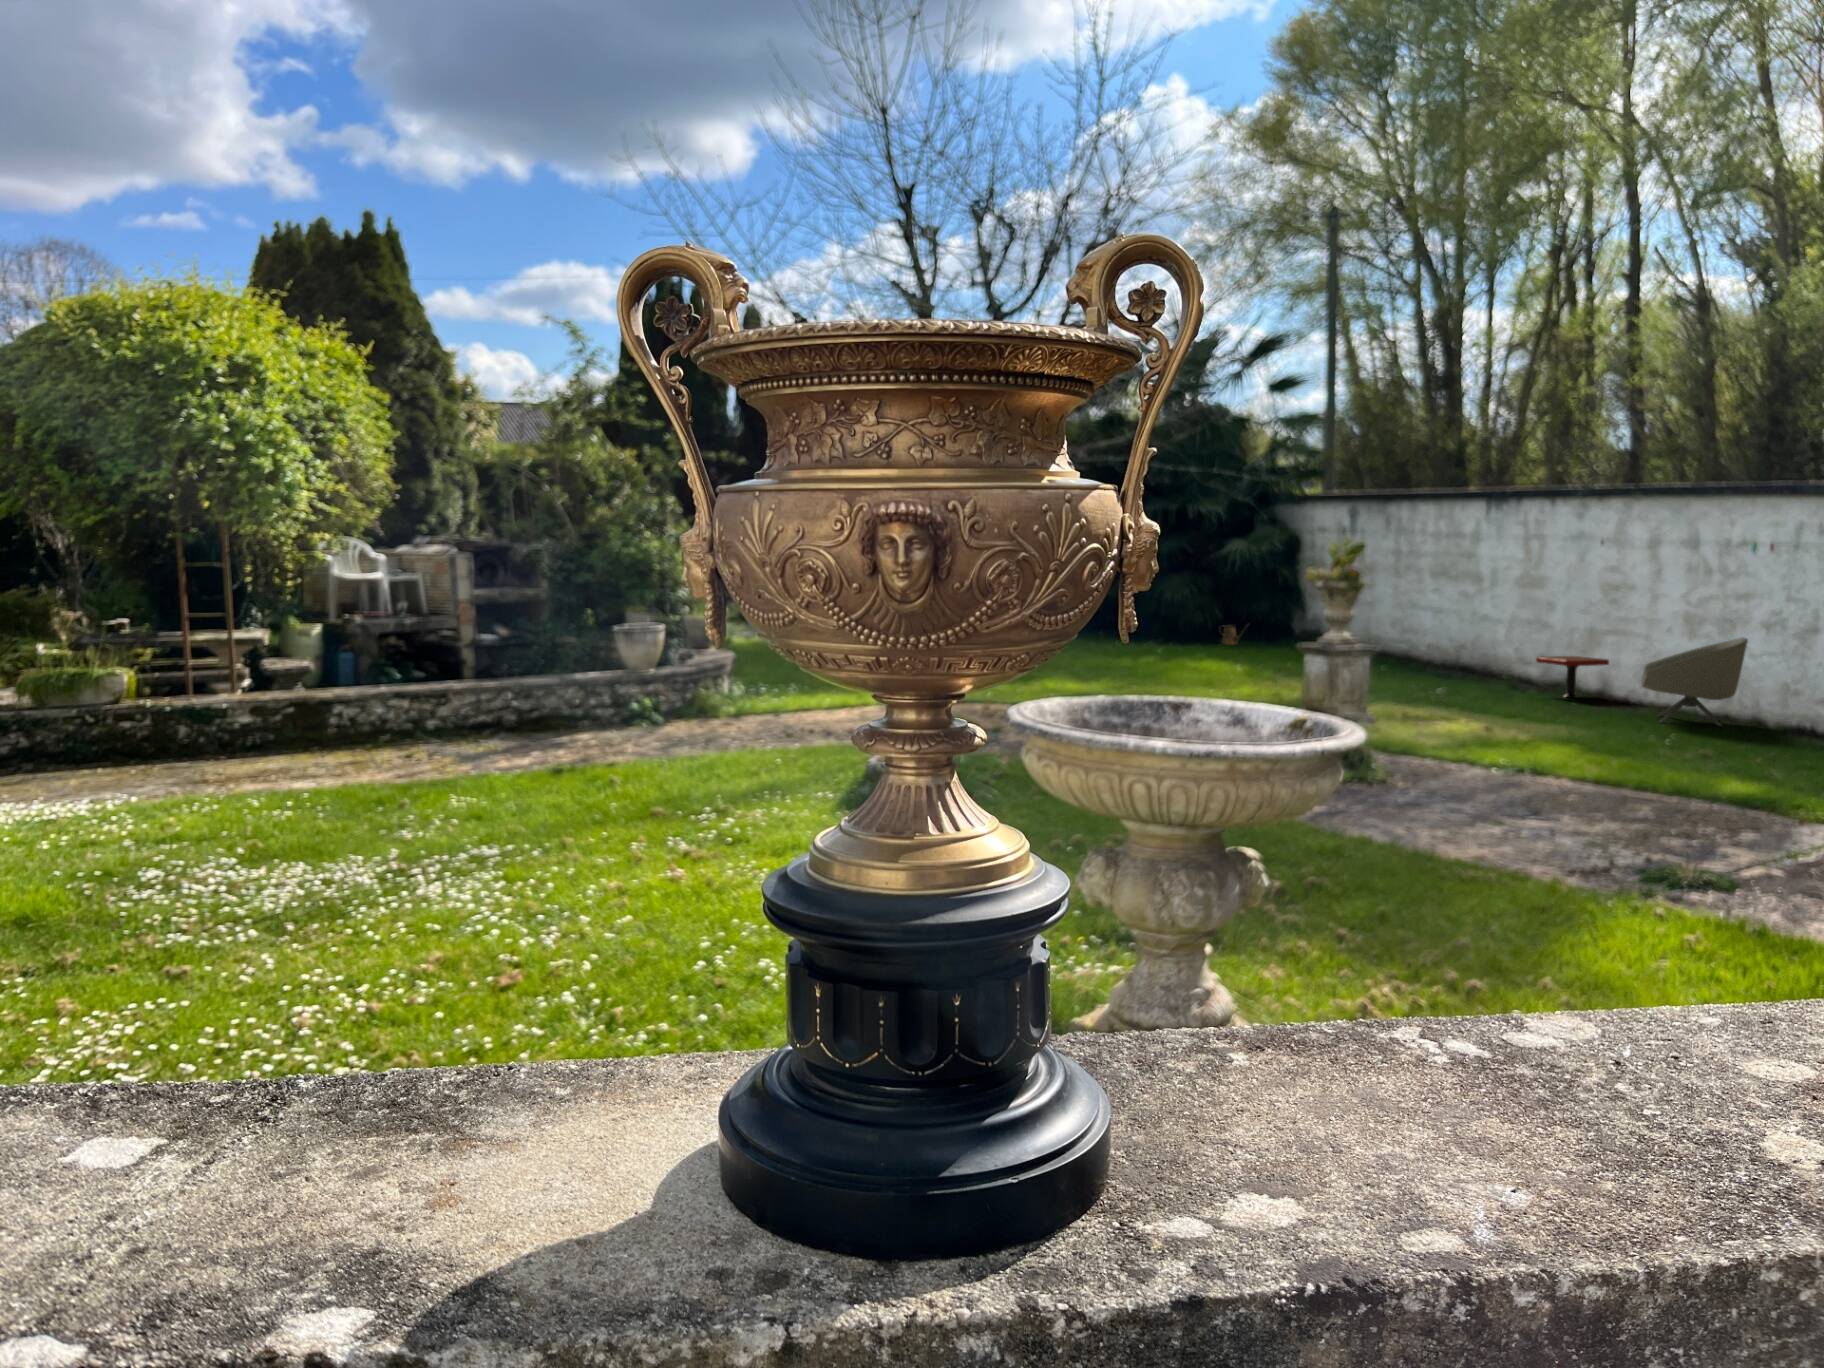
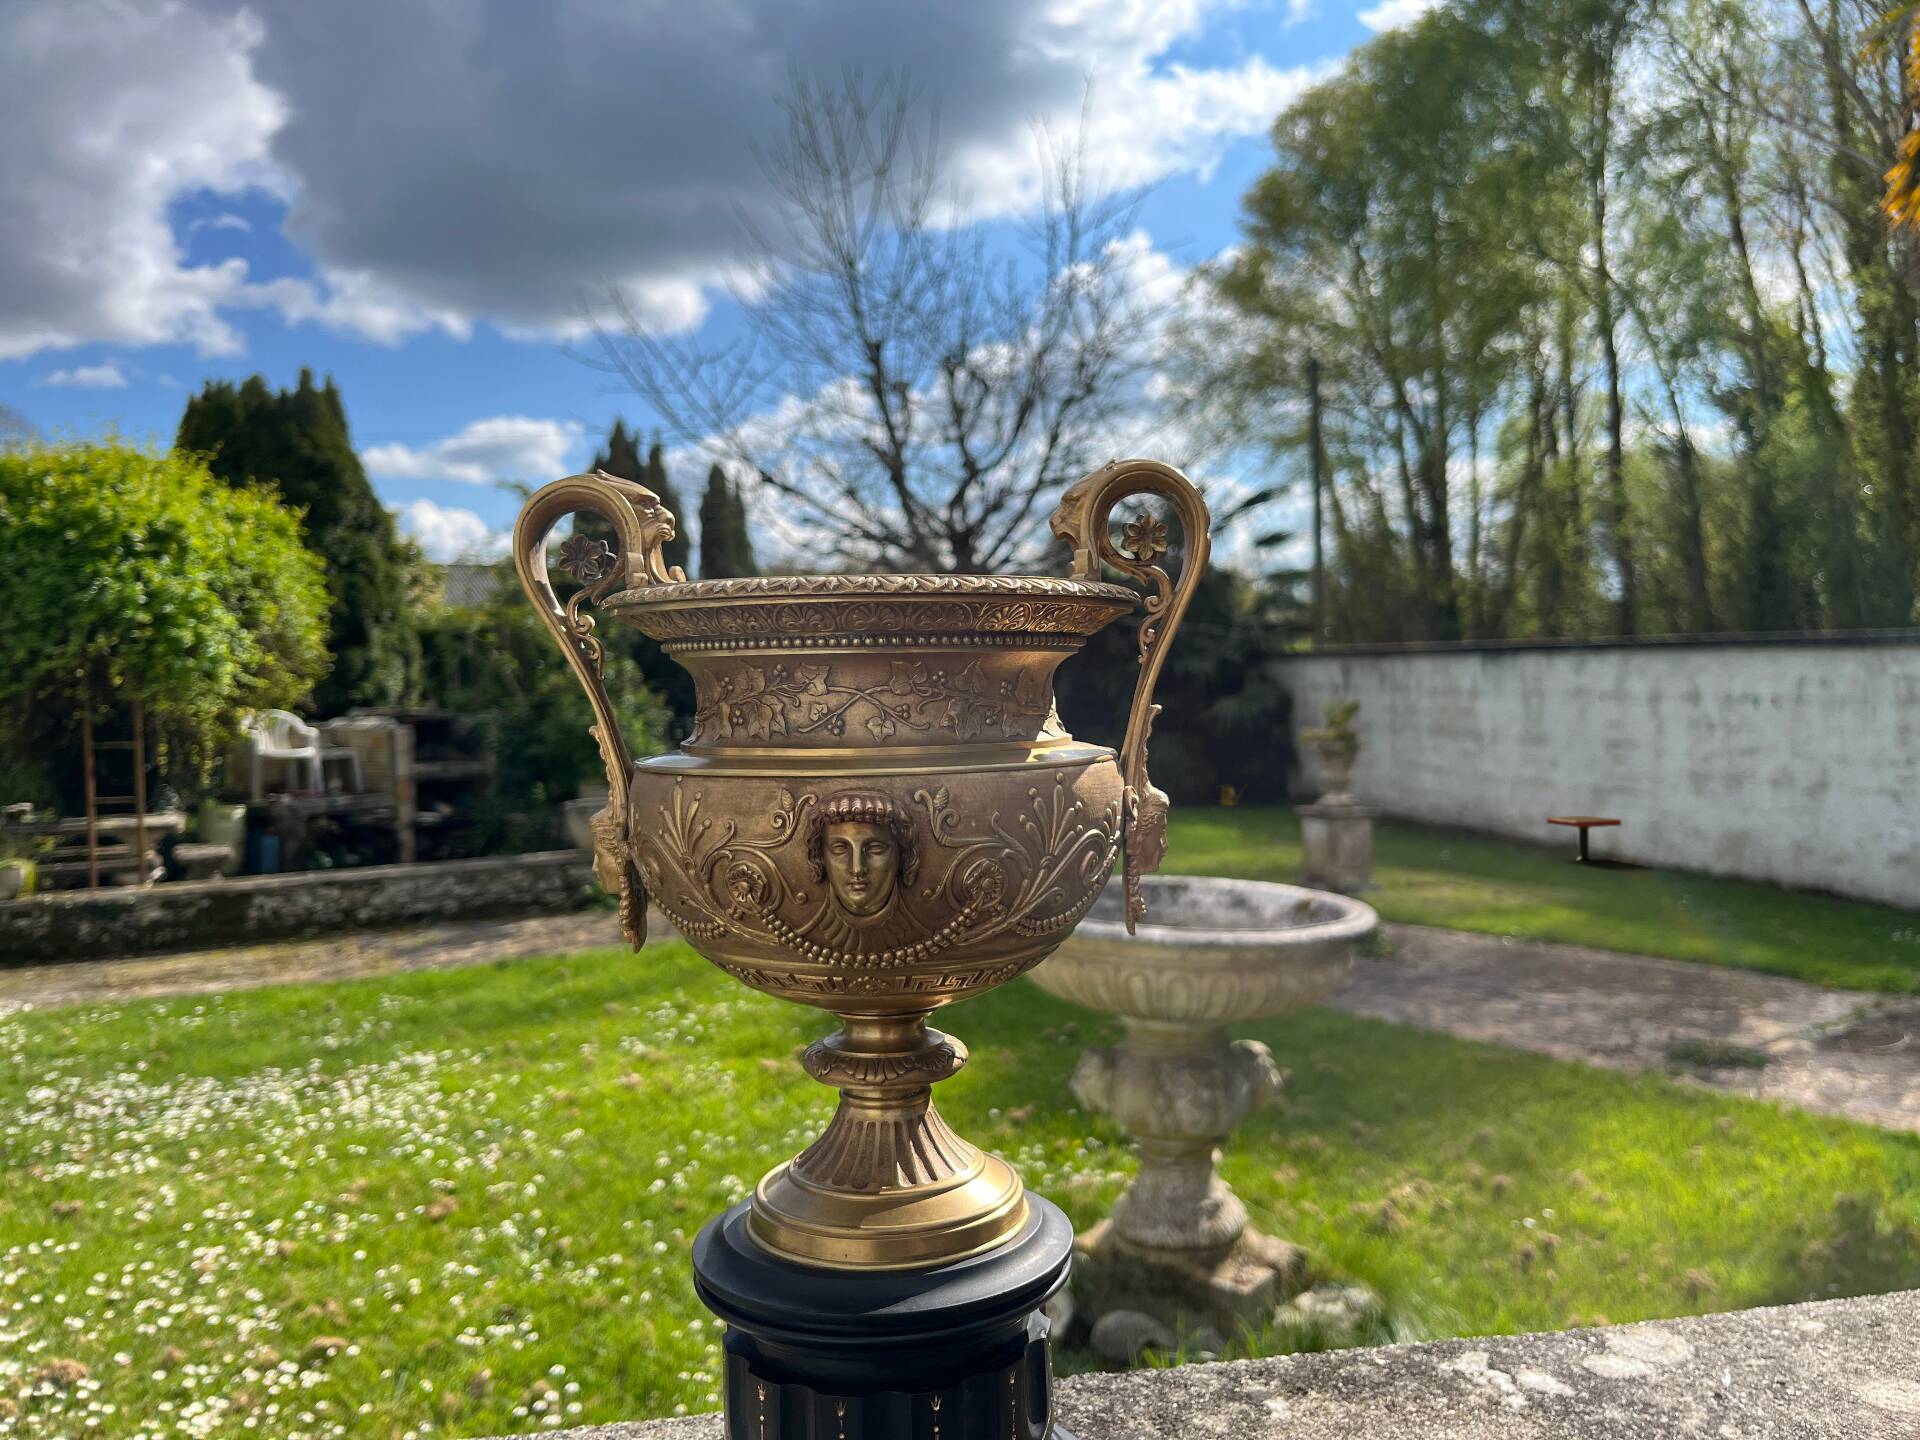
armchair: present [1641,638,1748,726] -> none [1656,797,1762,891]

